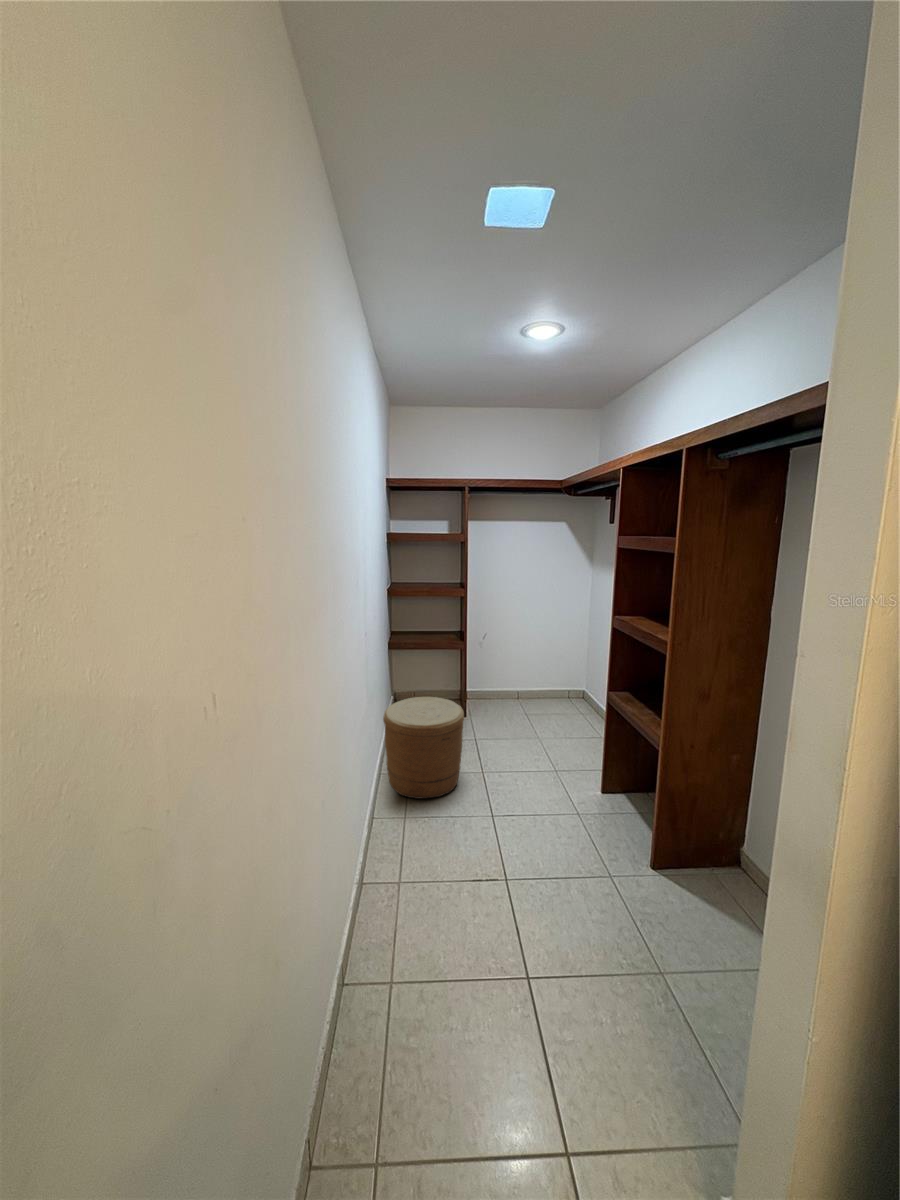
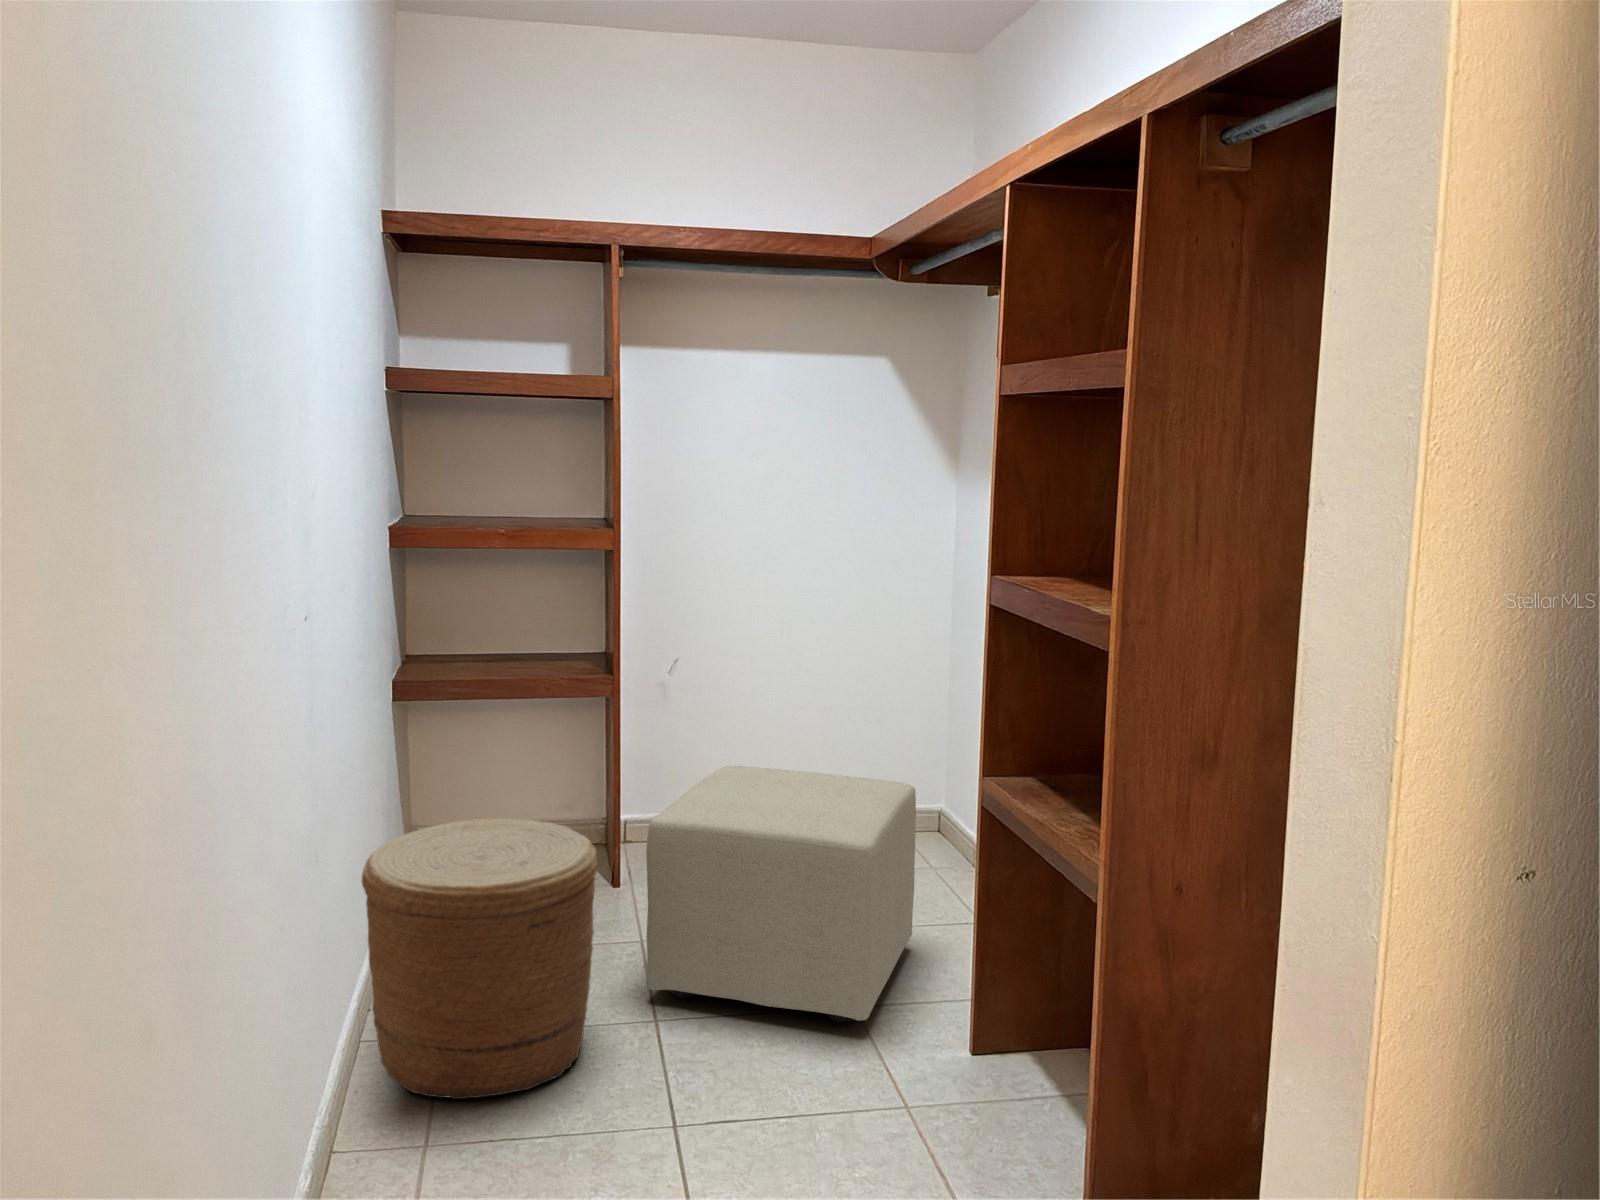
ottoman: none [480,676,578,777] -> present [646,766,916,1022]

